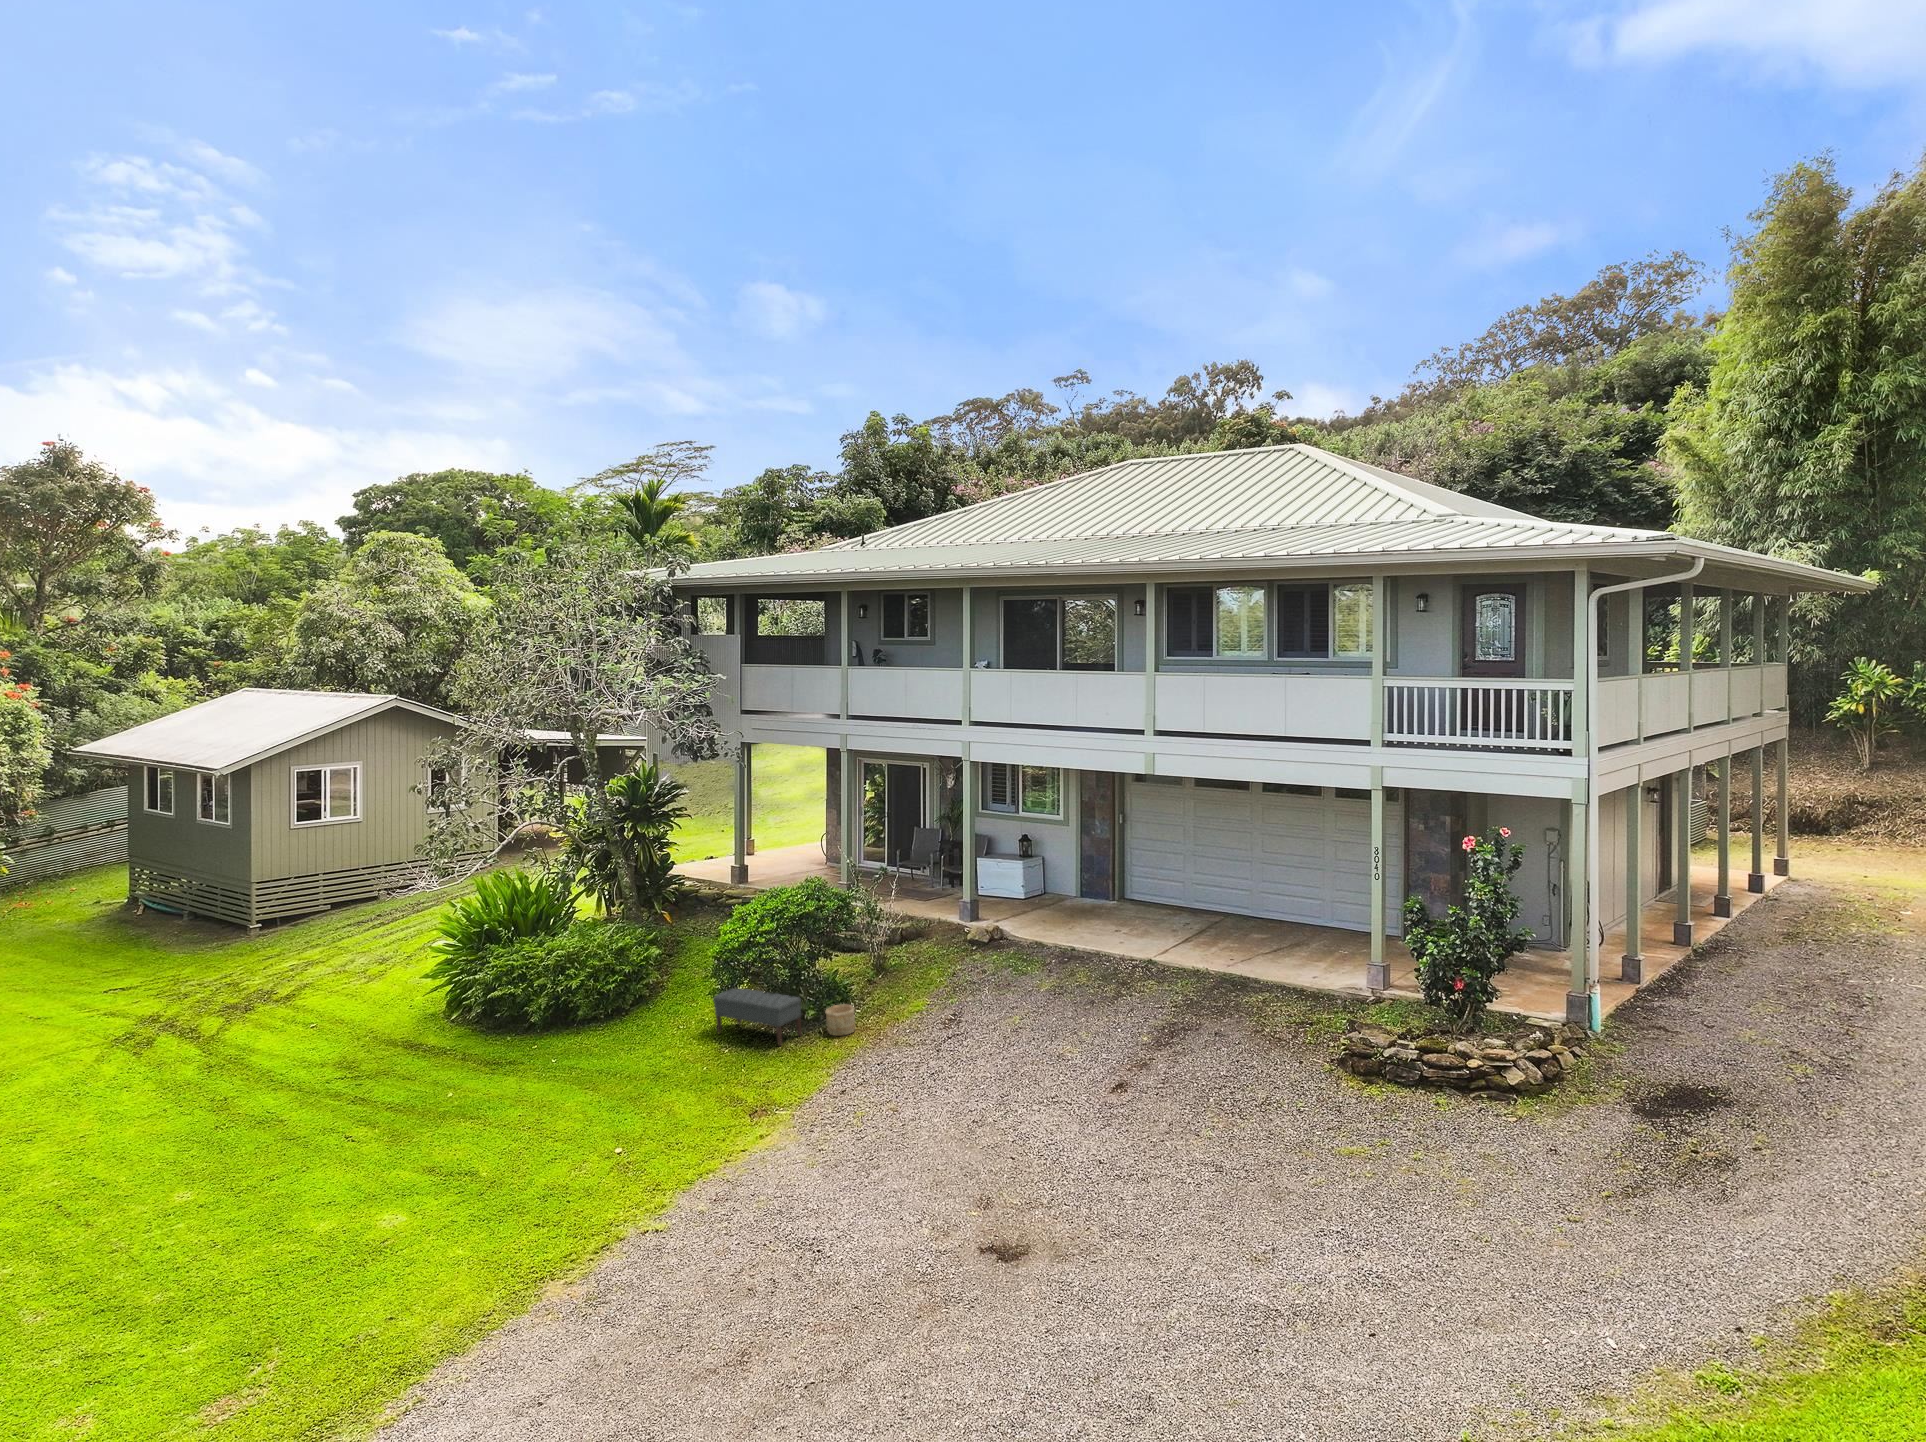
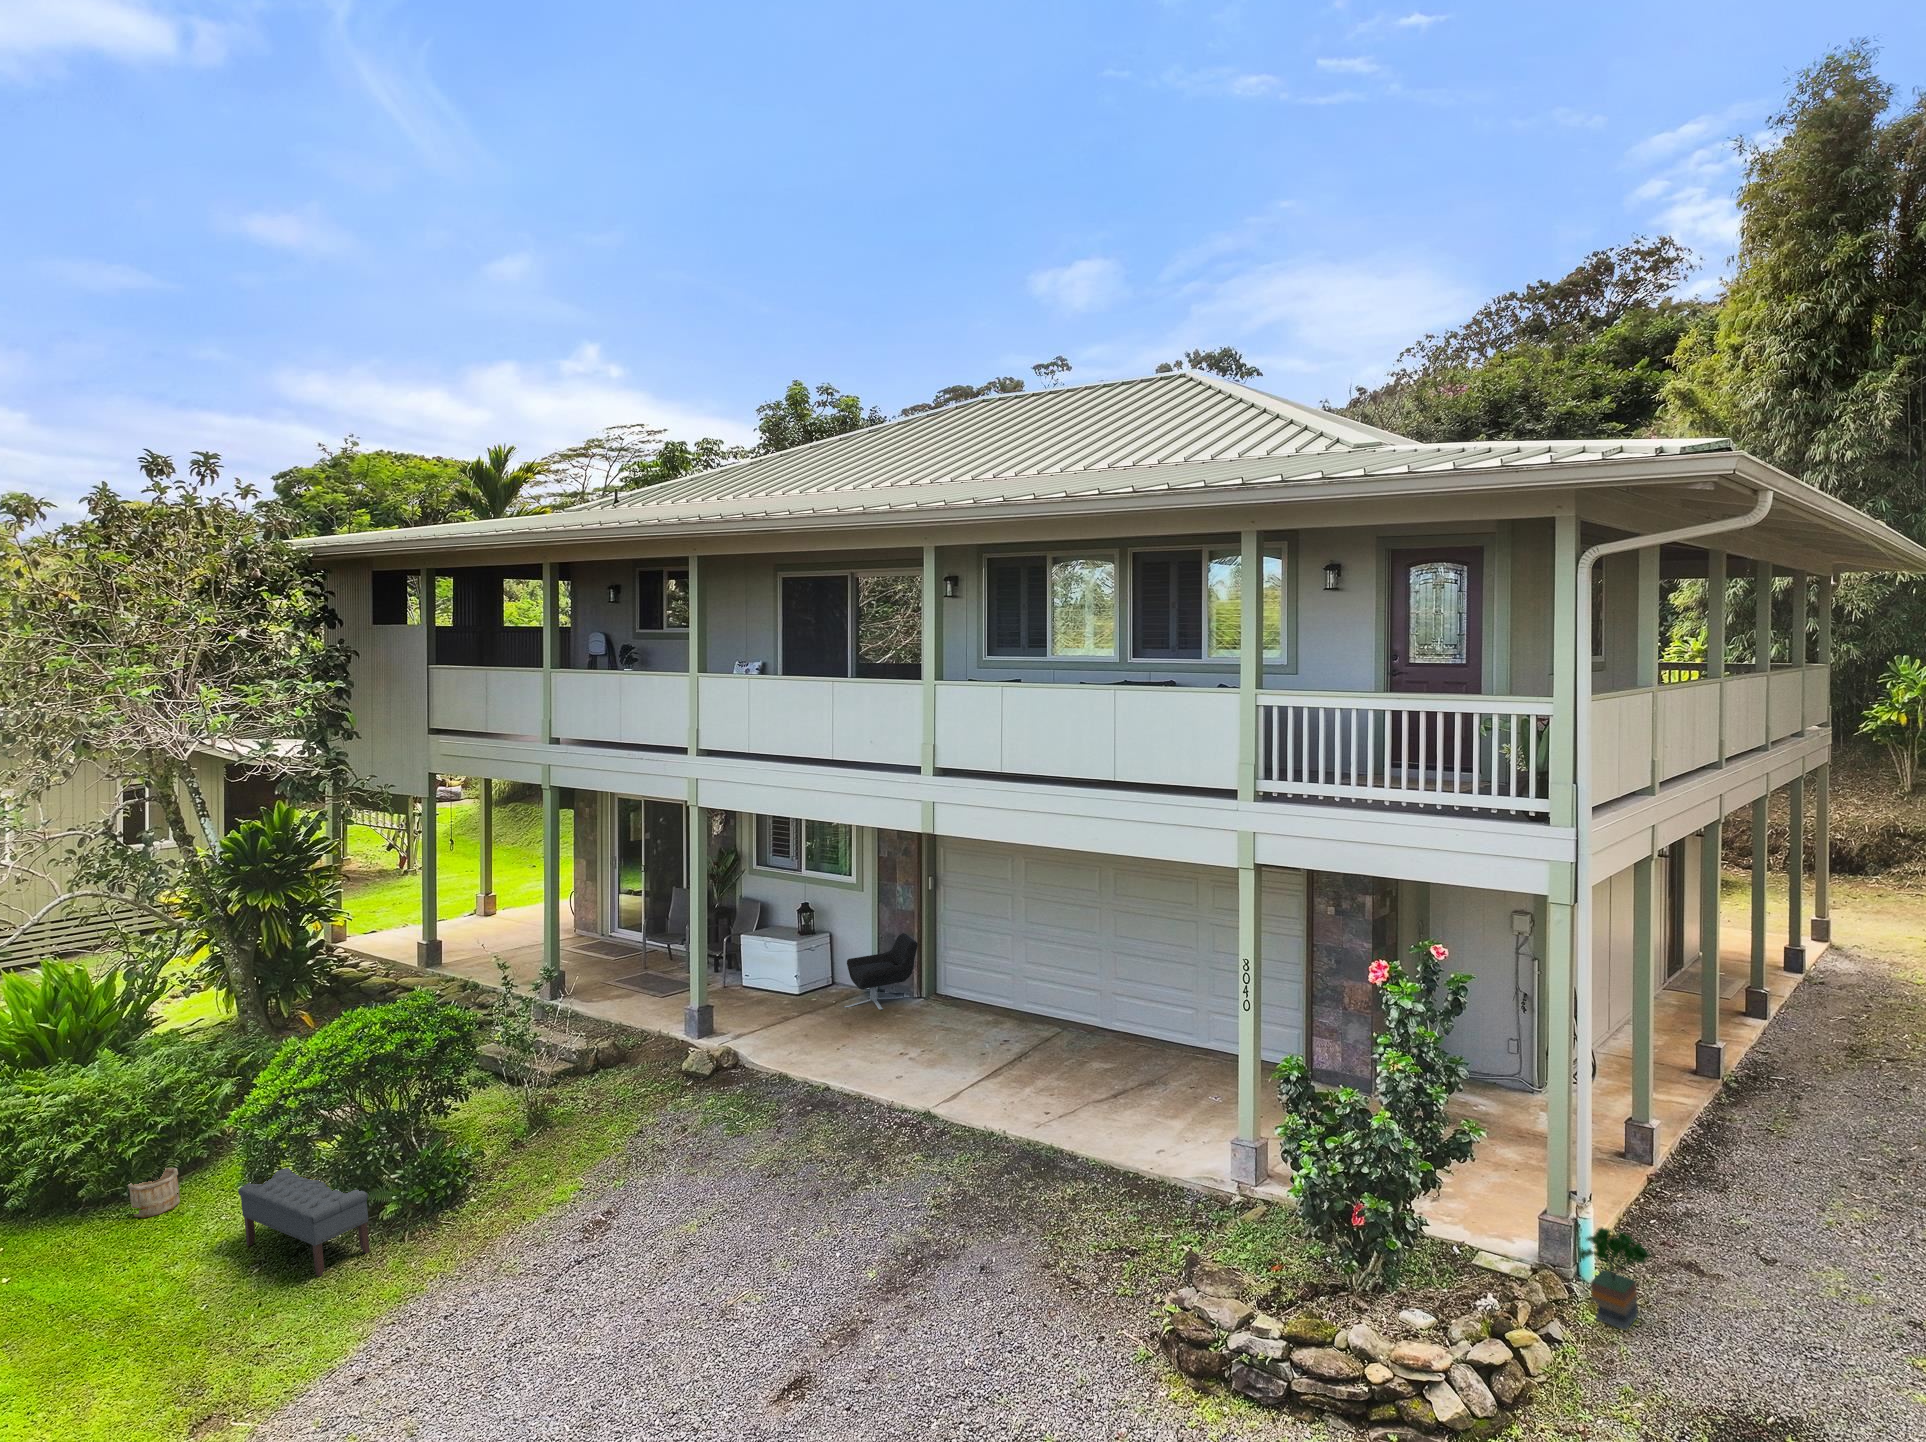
lounge chair: none [1051,857,1106,908] -> present [845,933,918,1009]
potted tree: none [1591,1002,1638,1060] -> present [1579,1228,1650,1330]
wooden bucket: present [825,1004,855,1036] -> present [128,1168,180,1218]

